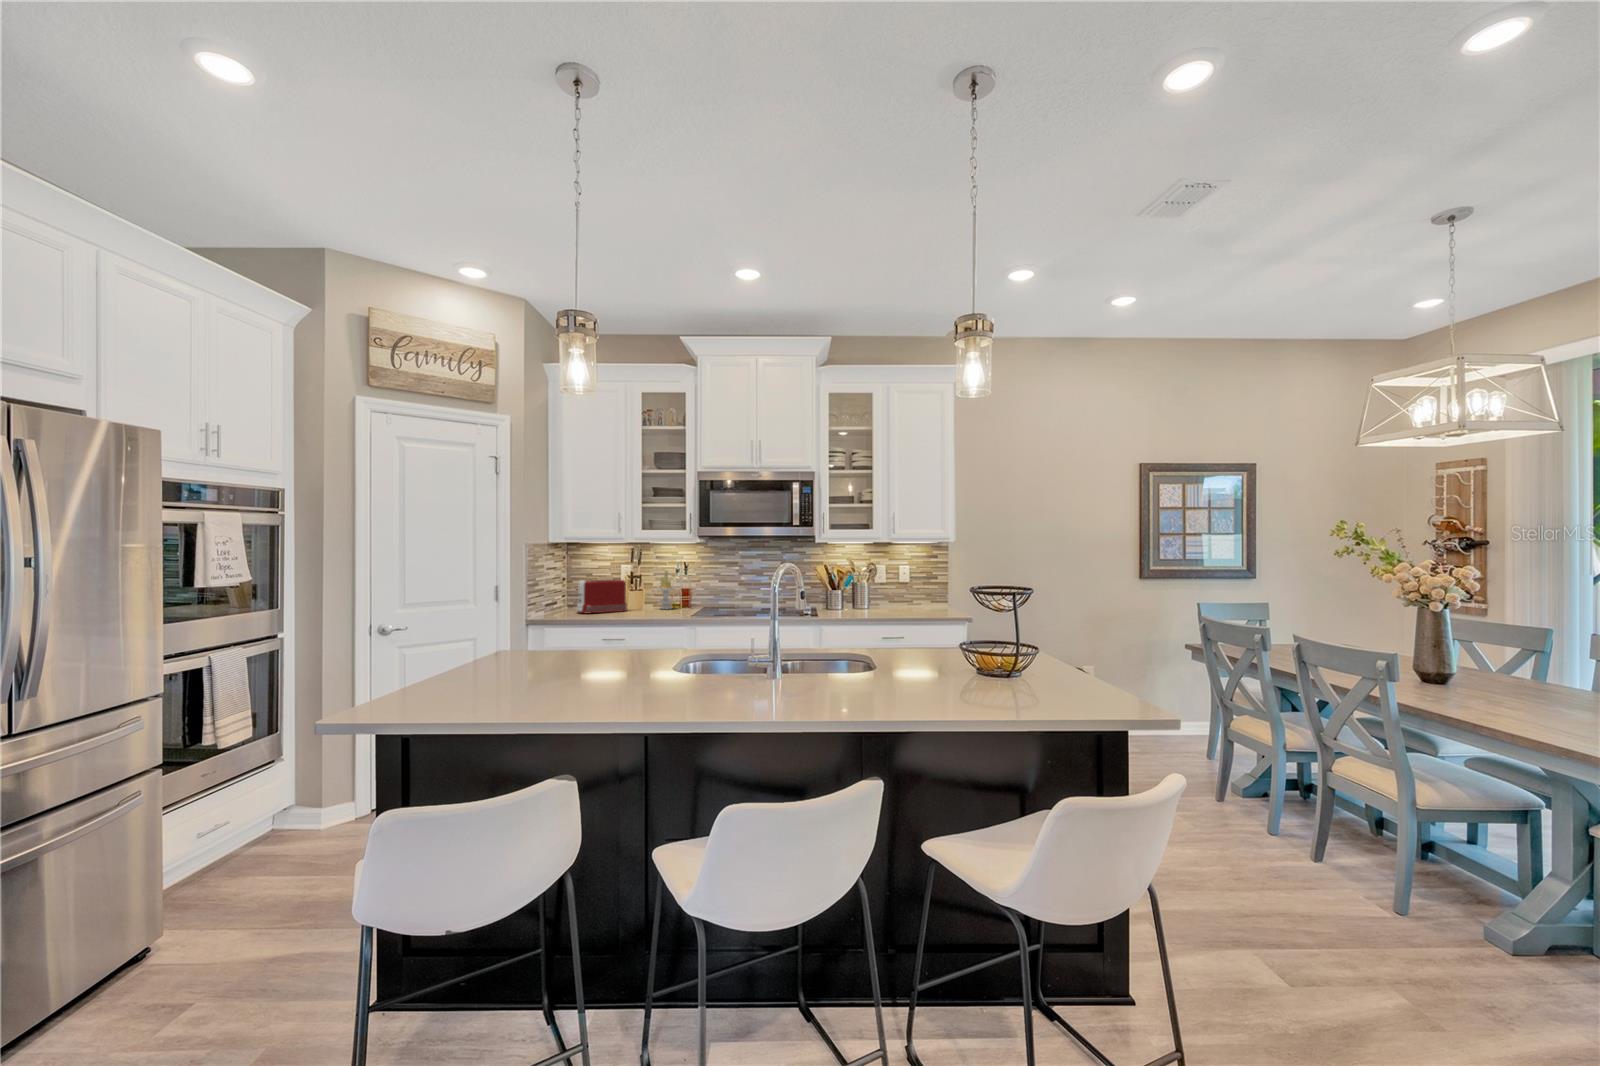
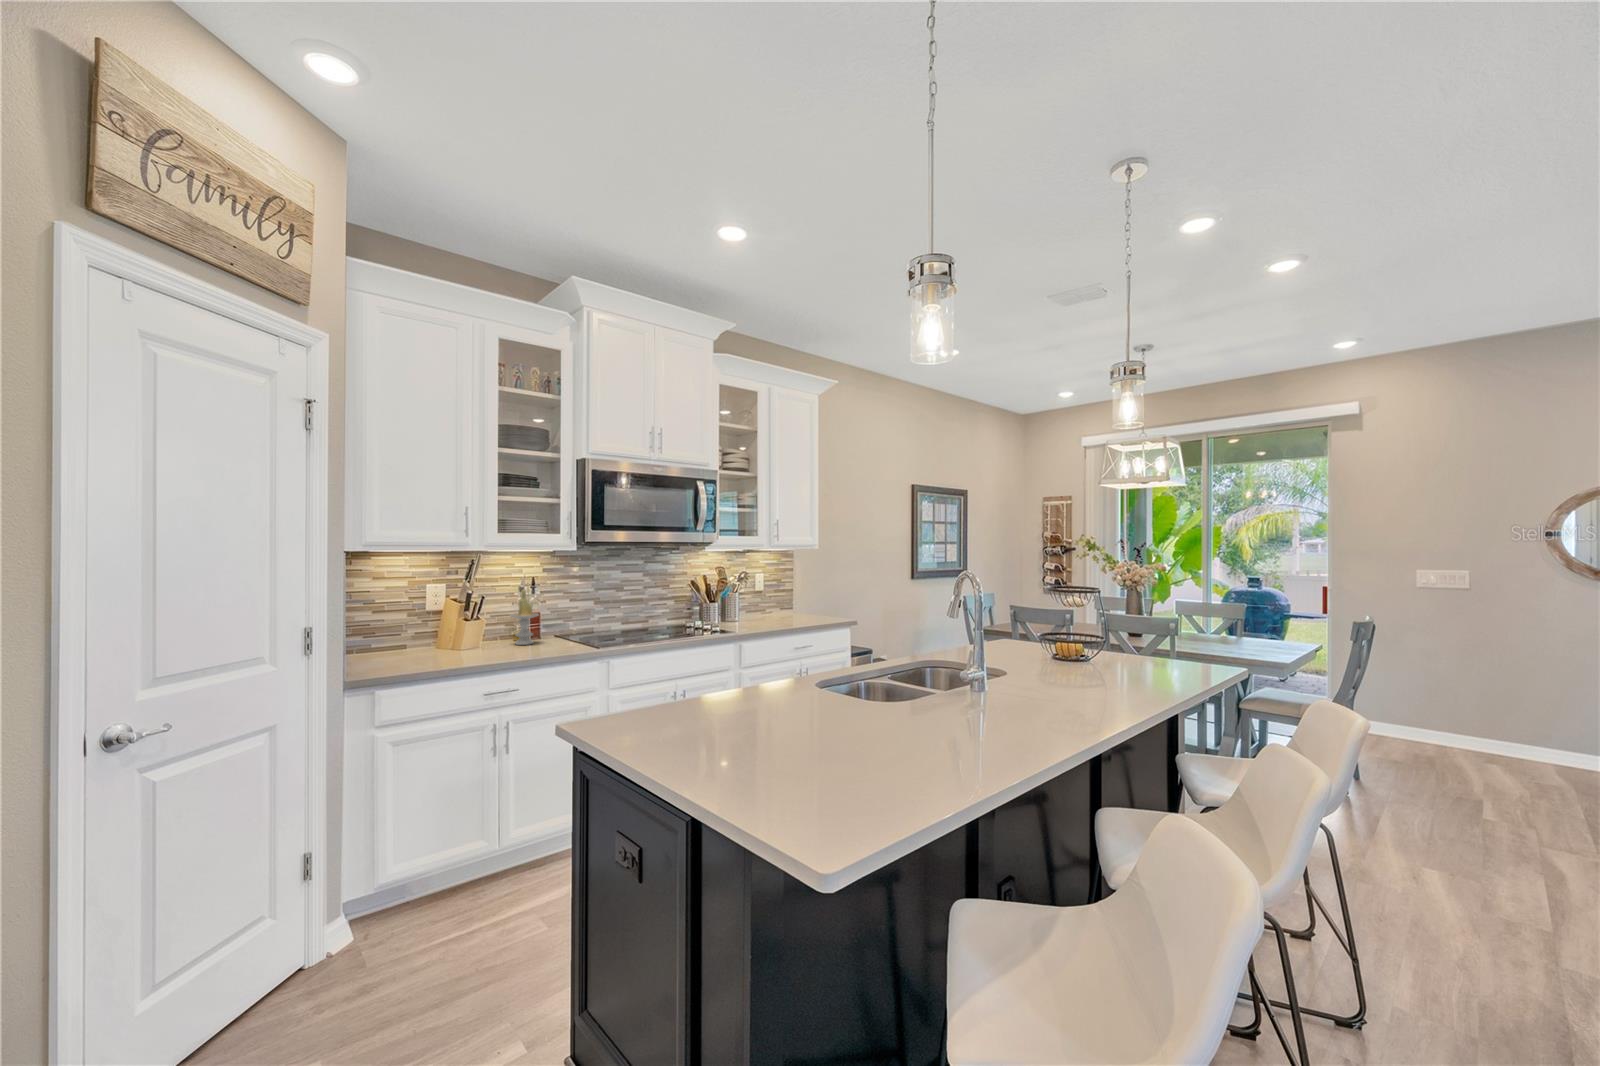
toaster: present [577,579,627,613] -> none [401,607,479,663]

